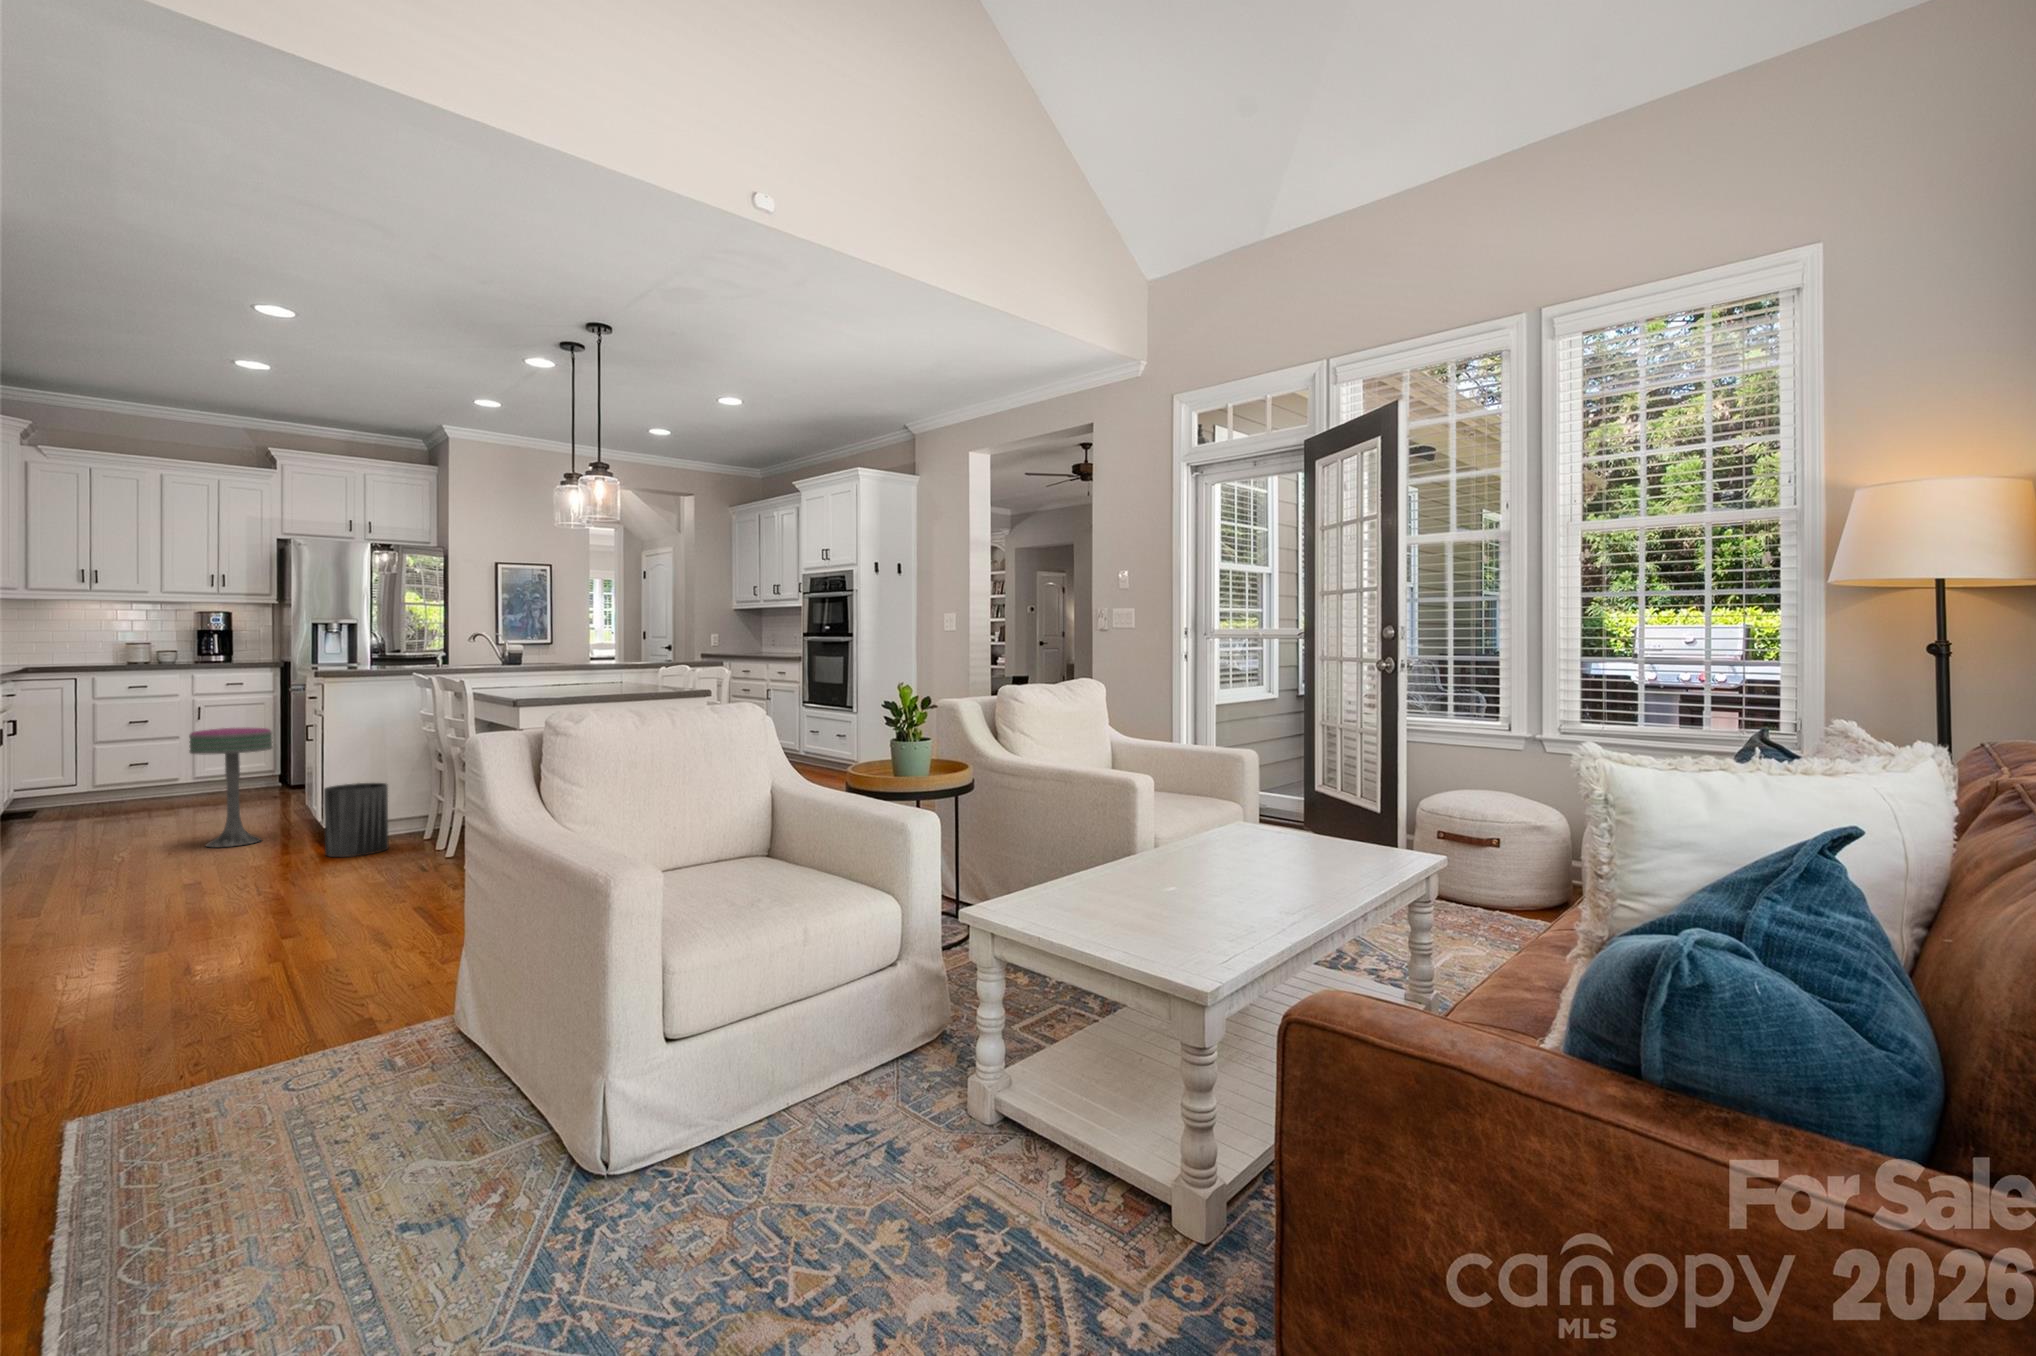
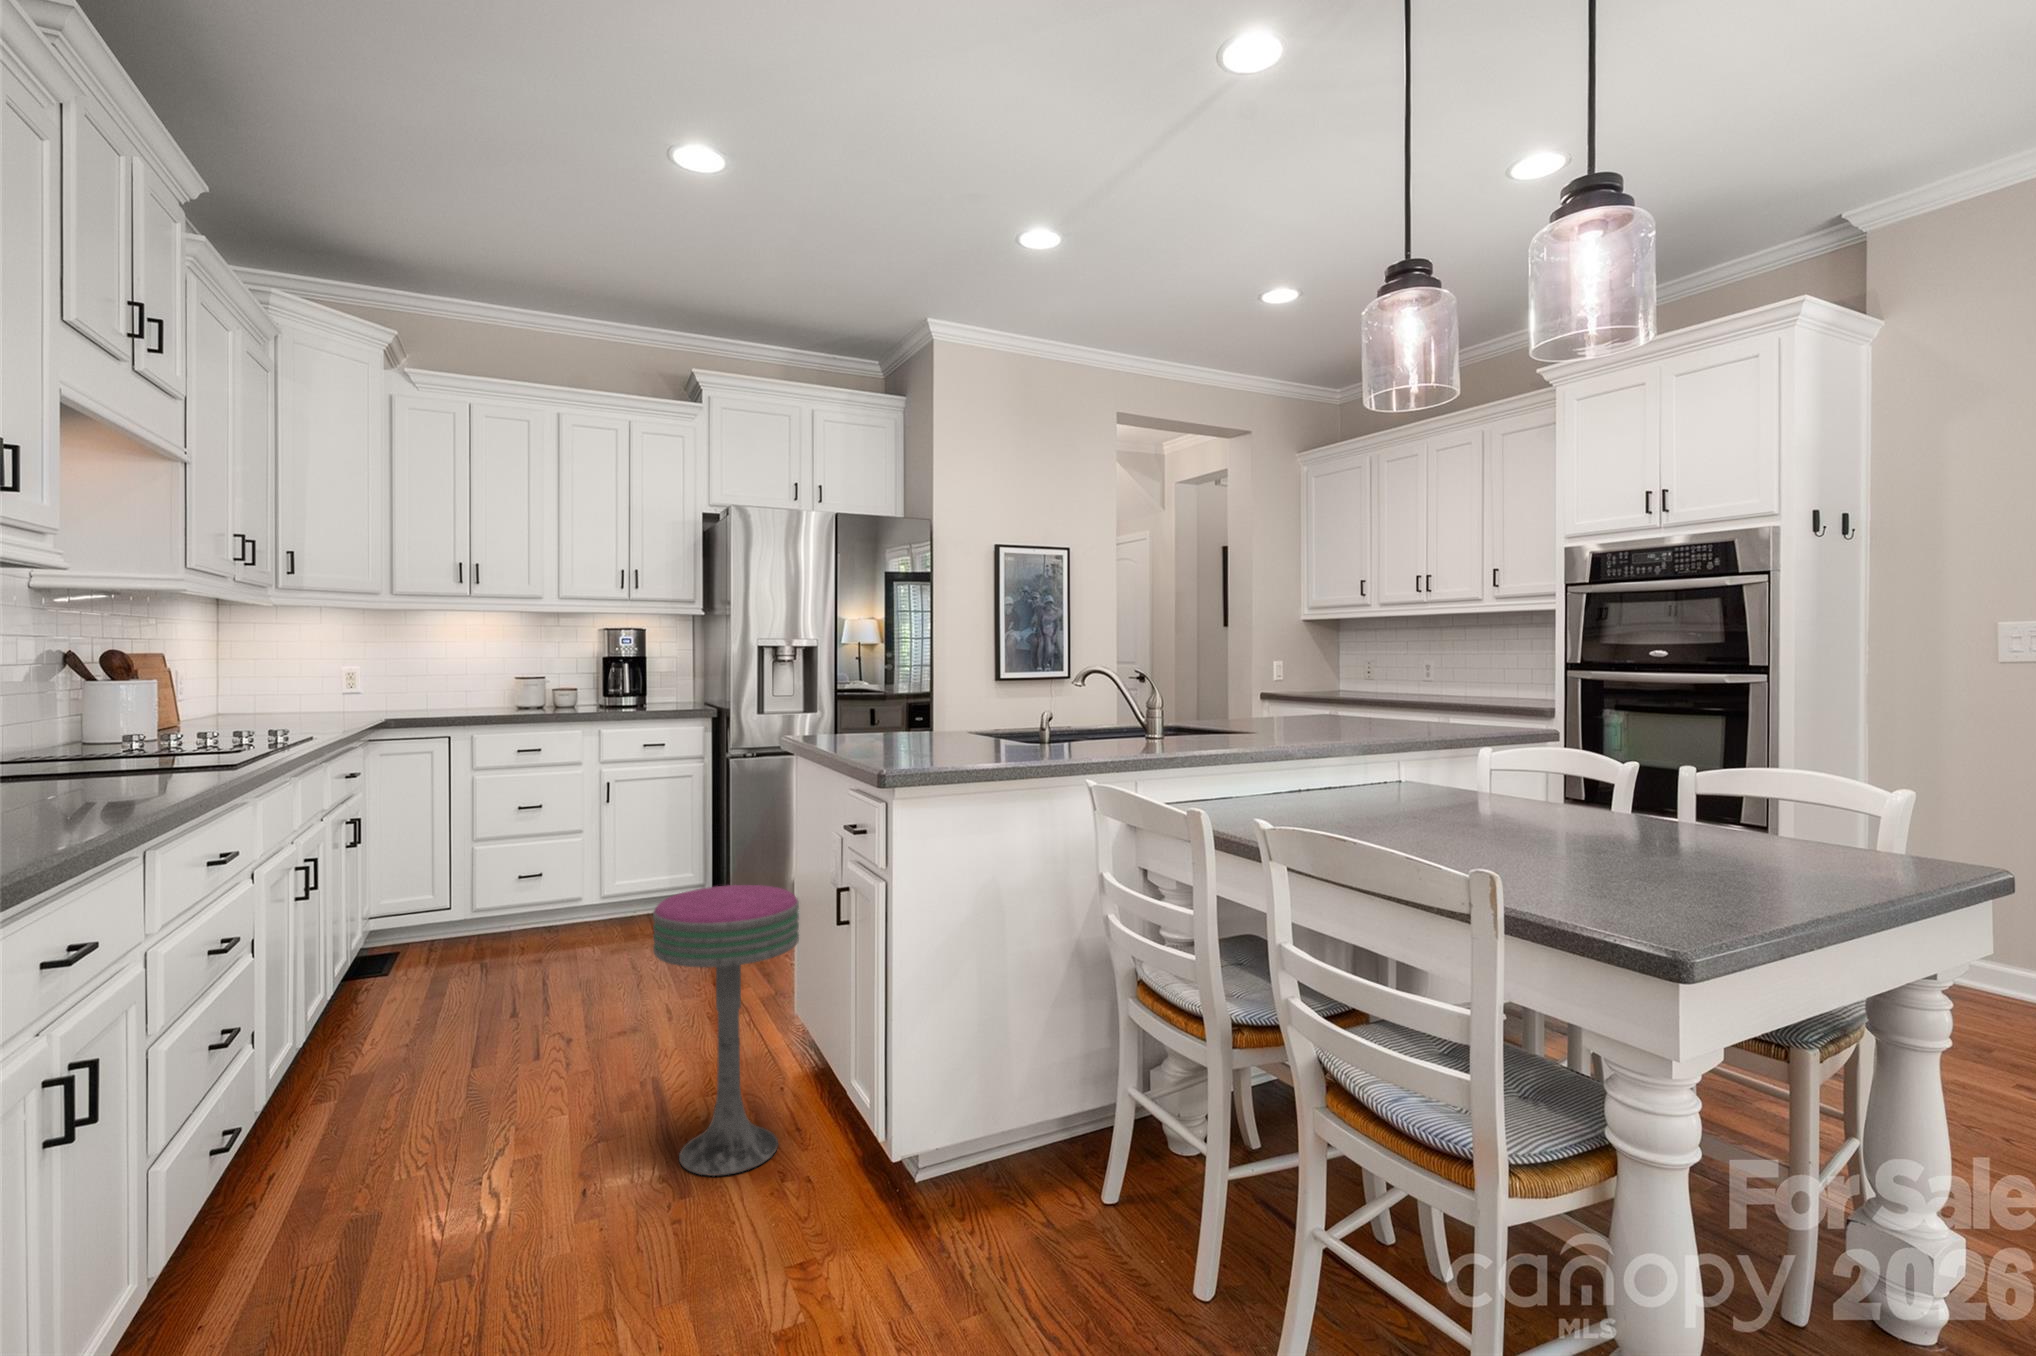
trash can: present [324,783,389,857] -> none [963,1059,1094,1297]

